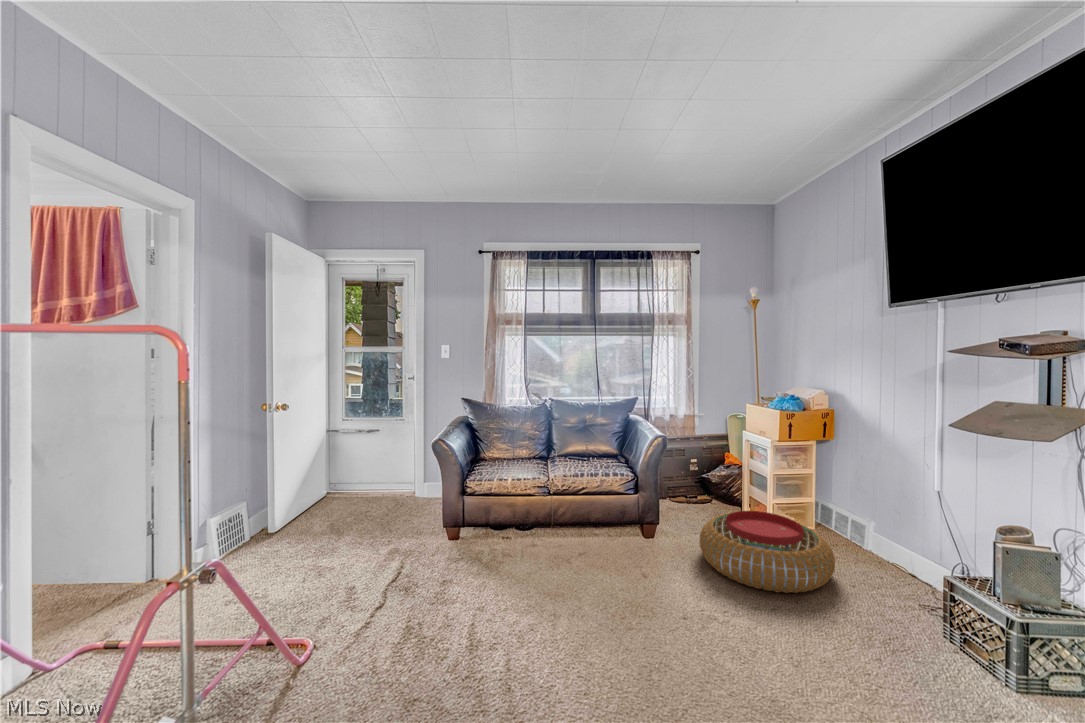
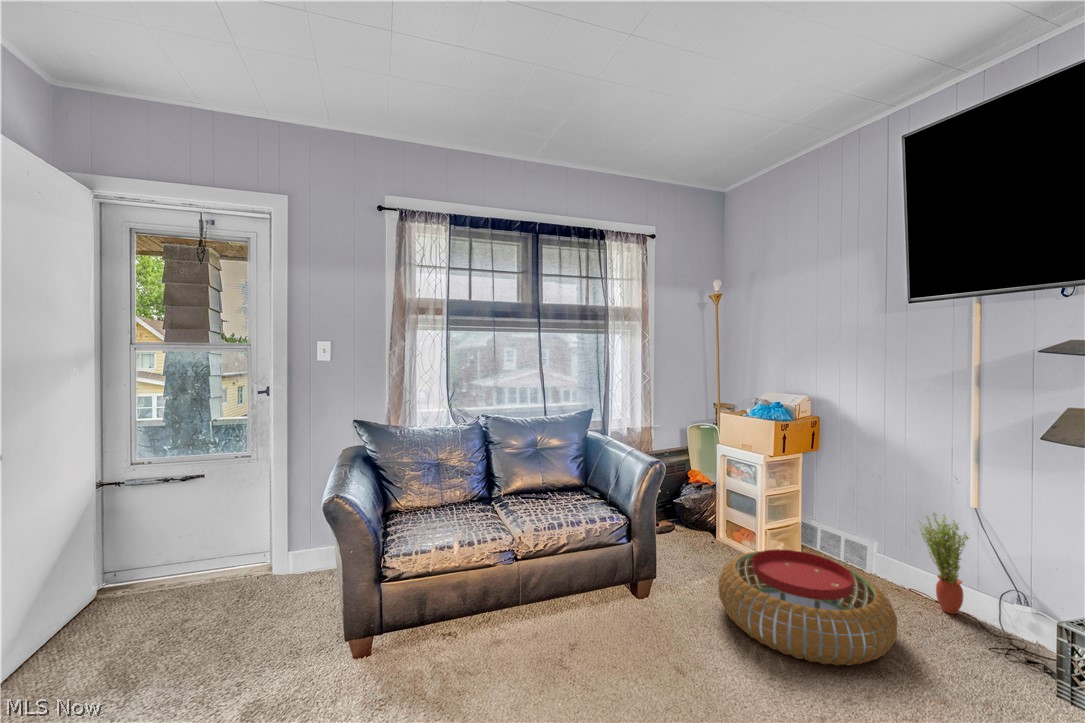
potted plant: none [890,493,930,581] -> present [918,513,969,614]

